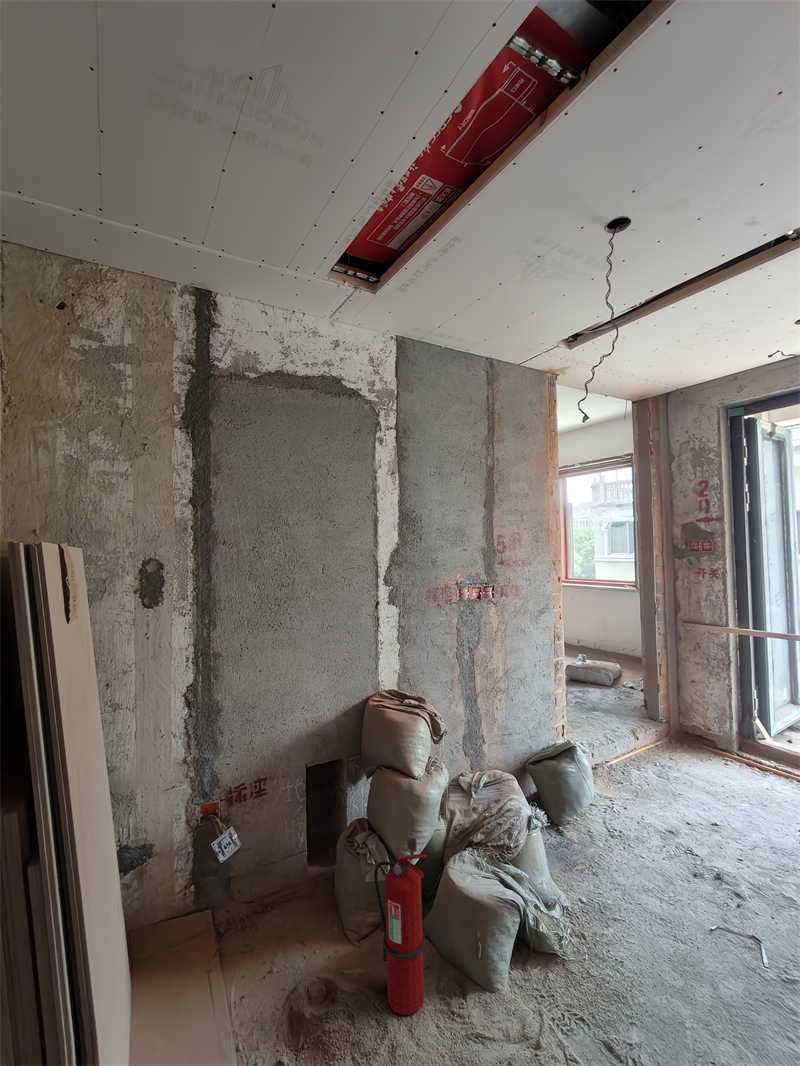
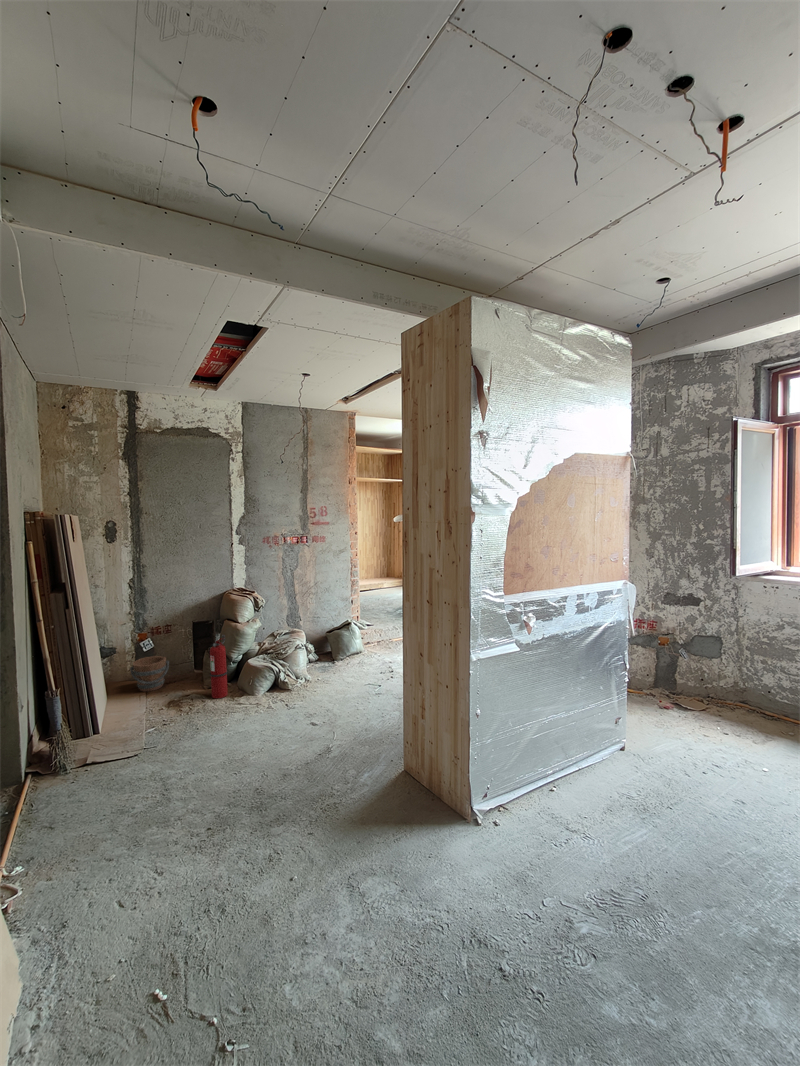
bucket: none [184,856,267,964] -> present [130,656,169,692]

